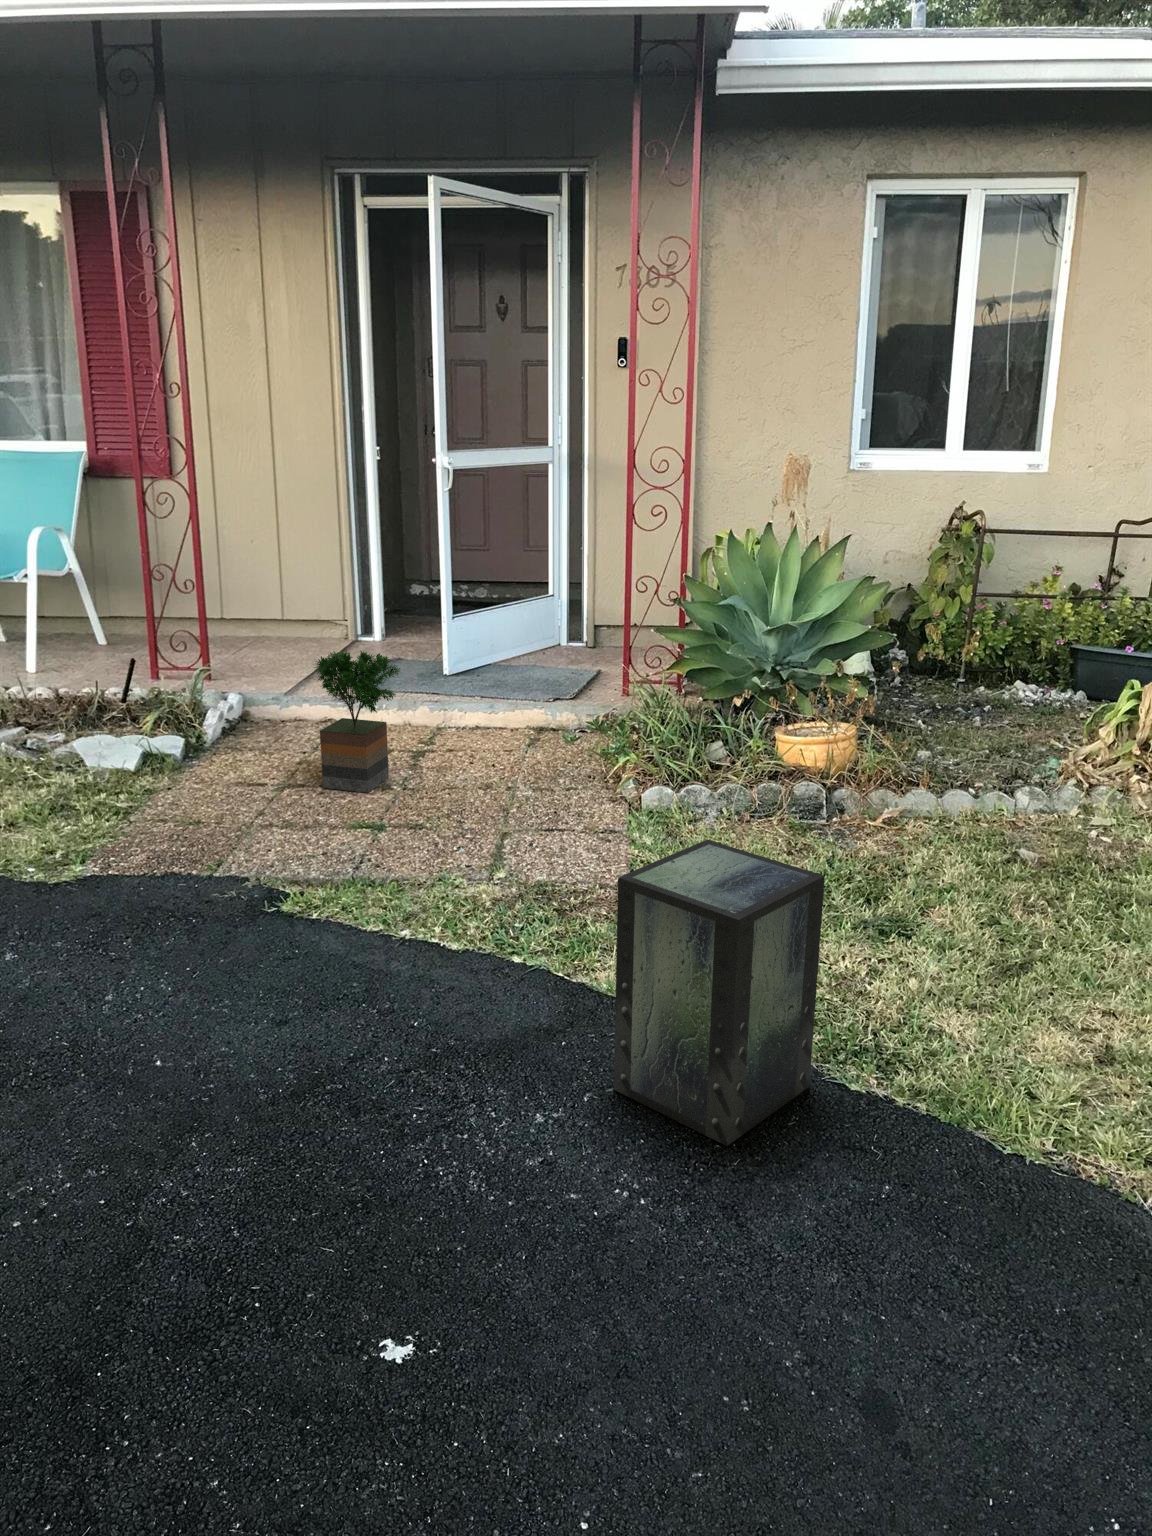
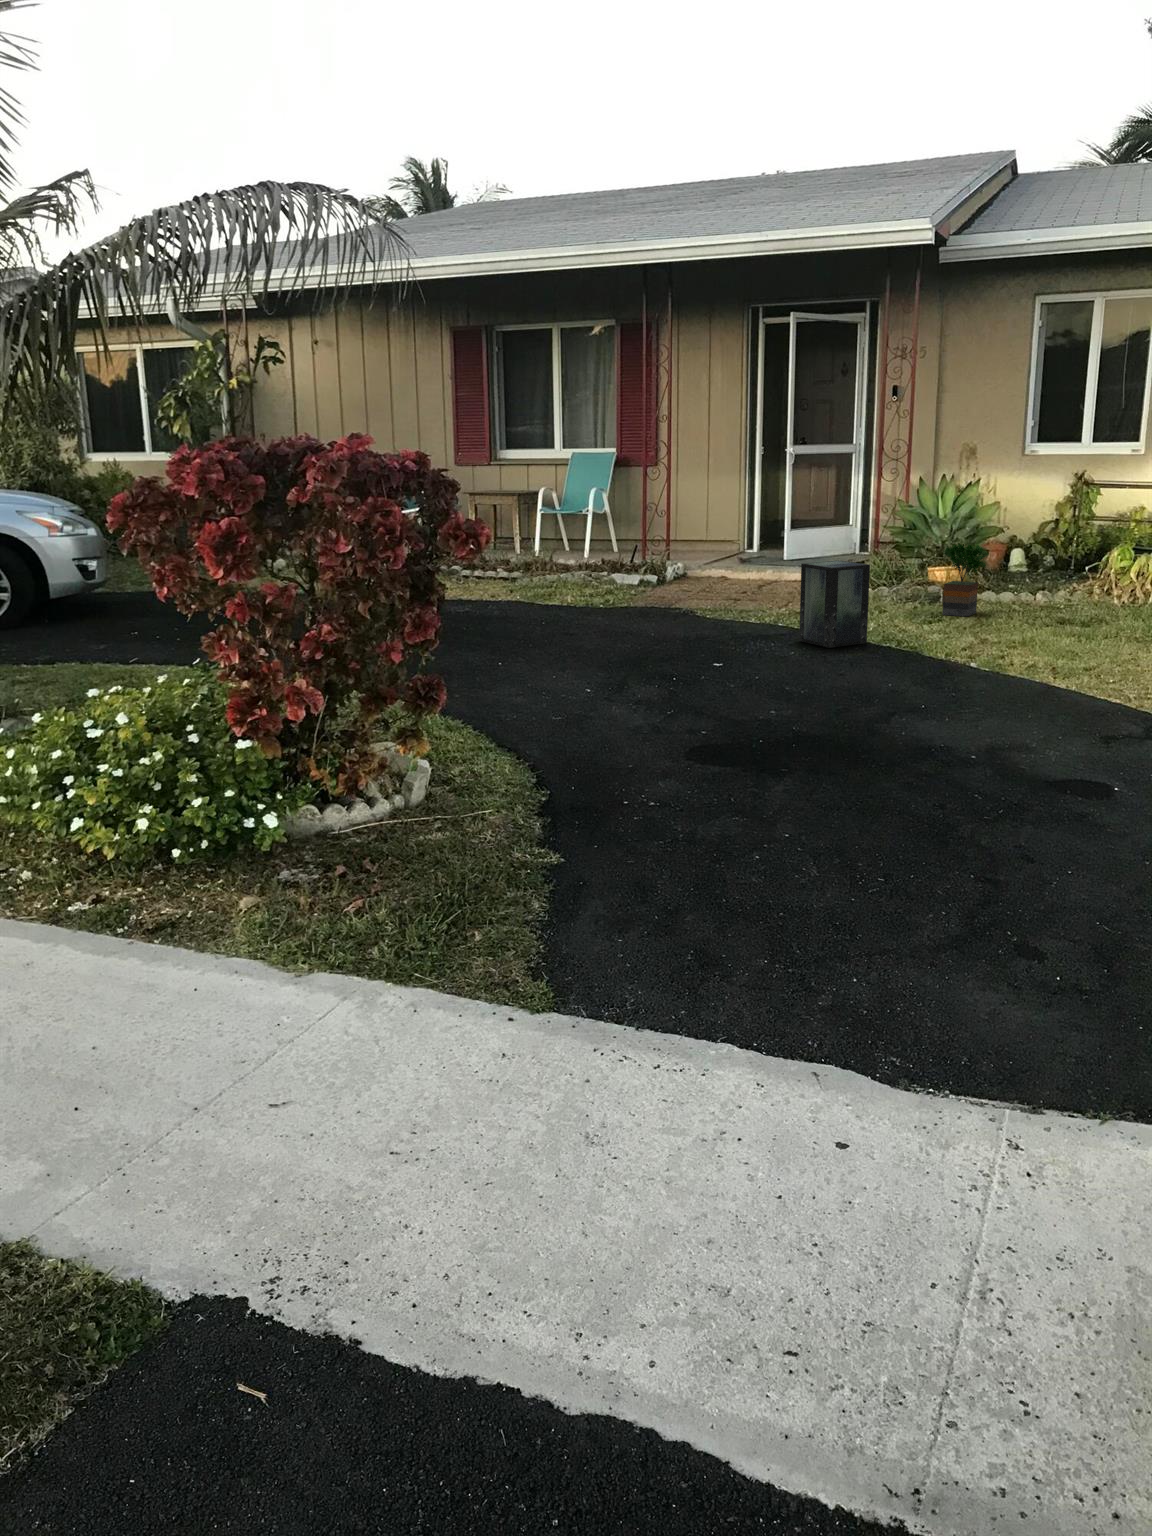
potted tree: present [314,650,400,793] -> present [942,544,988,616]

